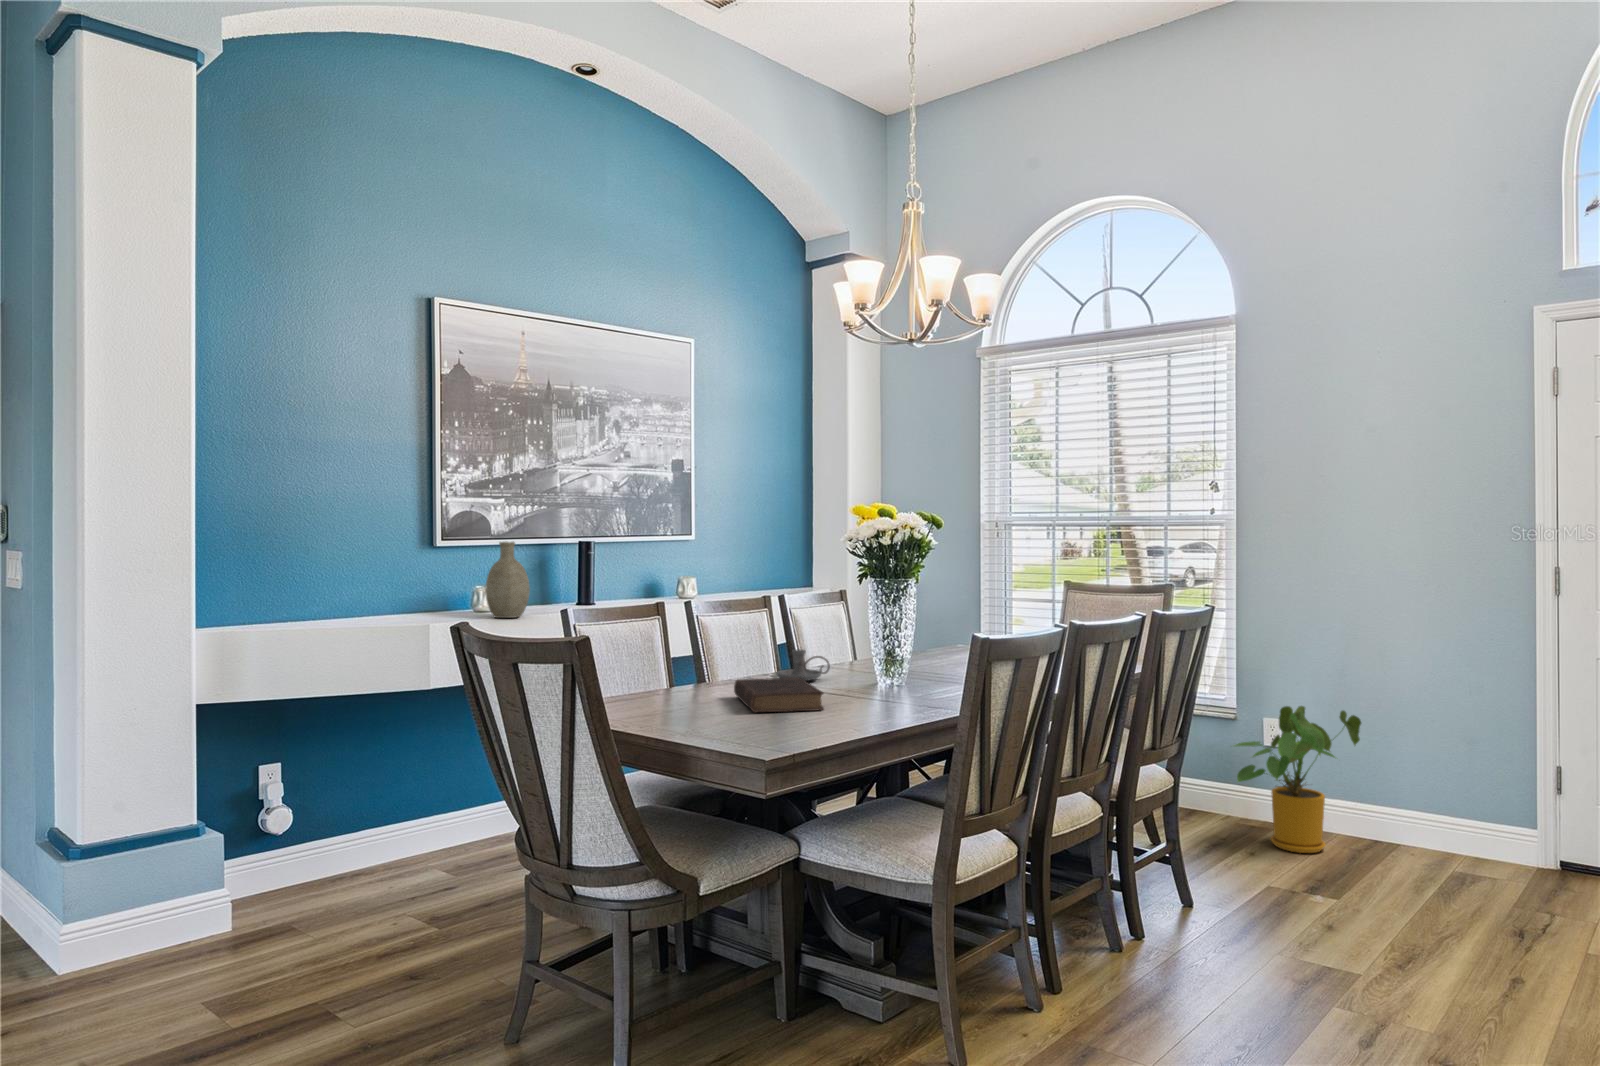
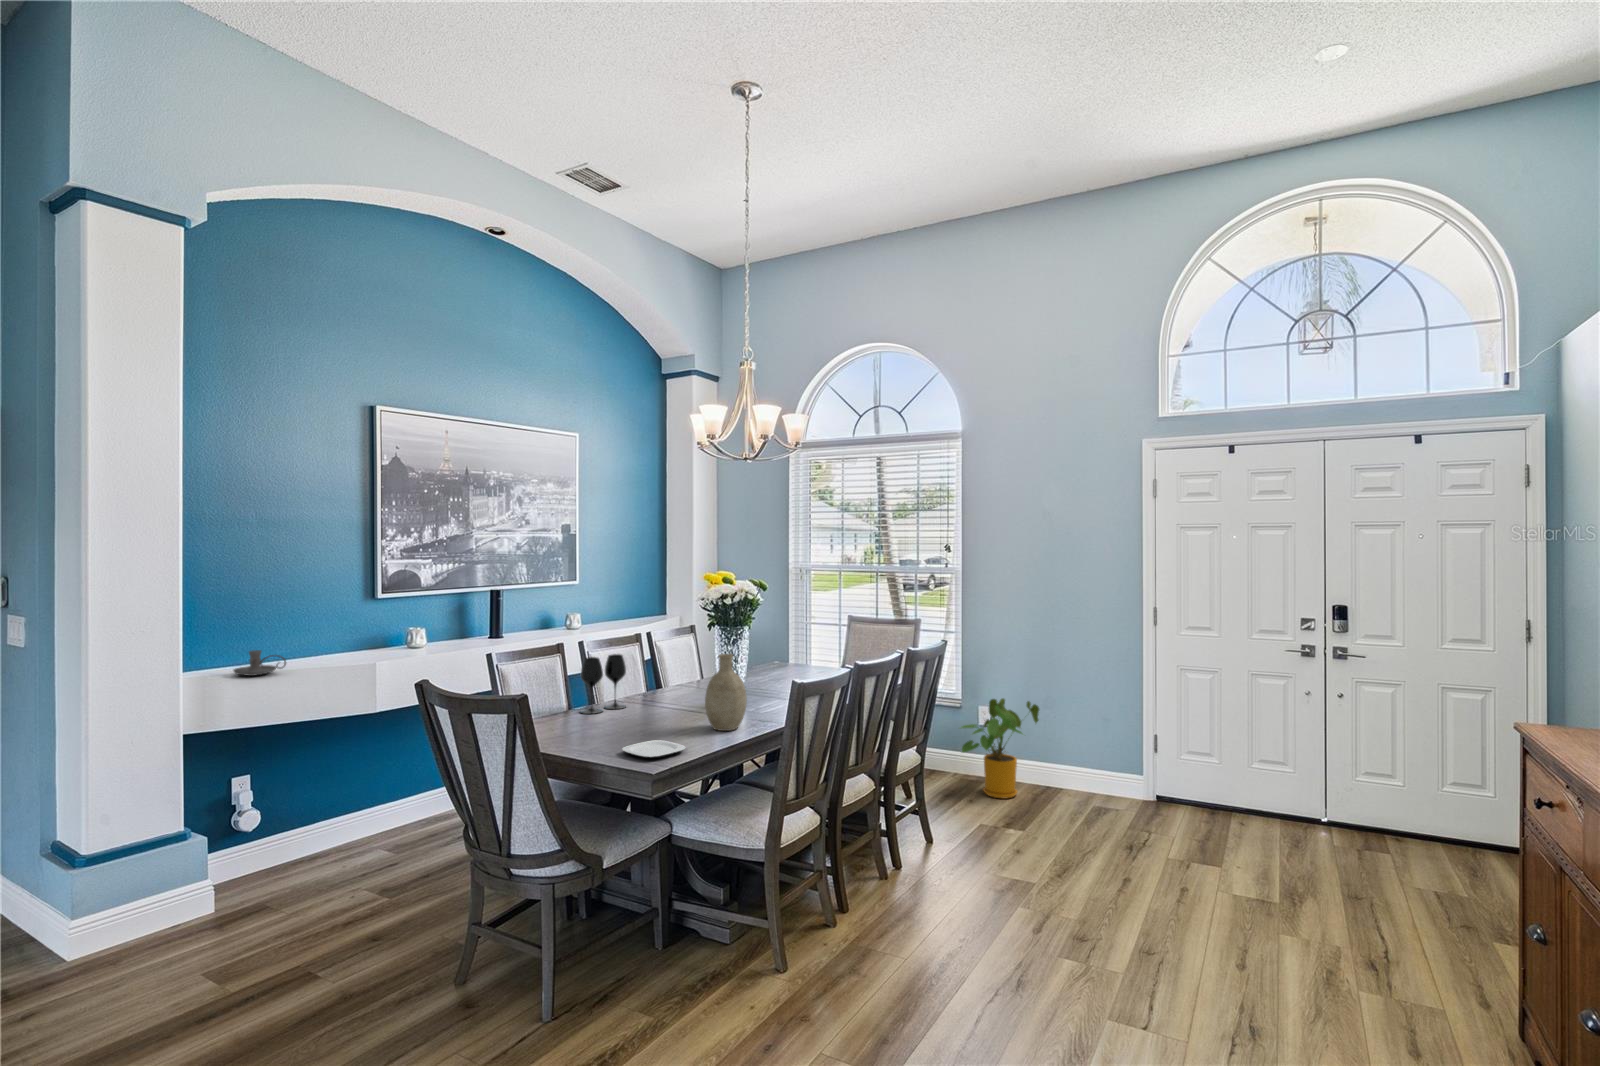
decorative vase: present [485,542,530,618] -> present [705,654,747,731]
wine glass: none [681,614,745,693] -> present [580,654,626,714]
candle holder: present [776,650,830,681] -> present [234,650,286,676]
book: present [734,678,824,712] -> none [620,700,687,731]
plate: none [727,722,818,743] -> present [622,740,686,758]

